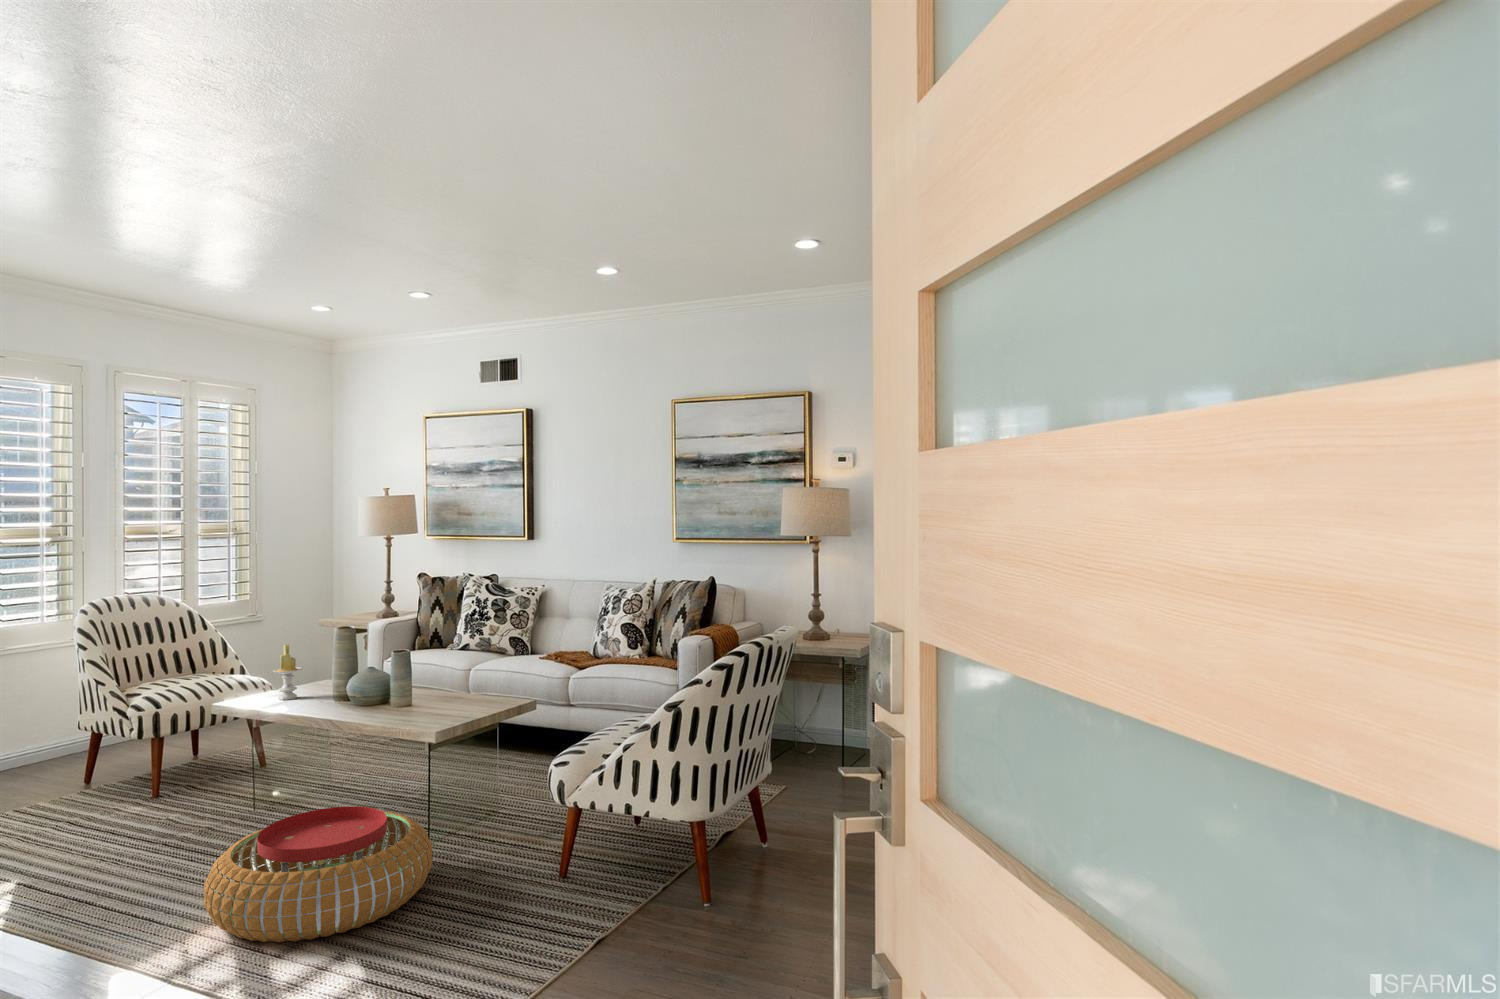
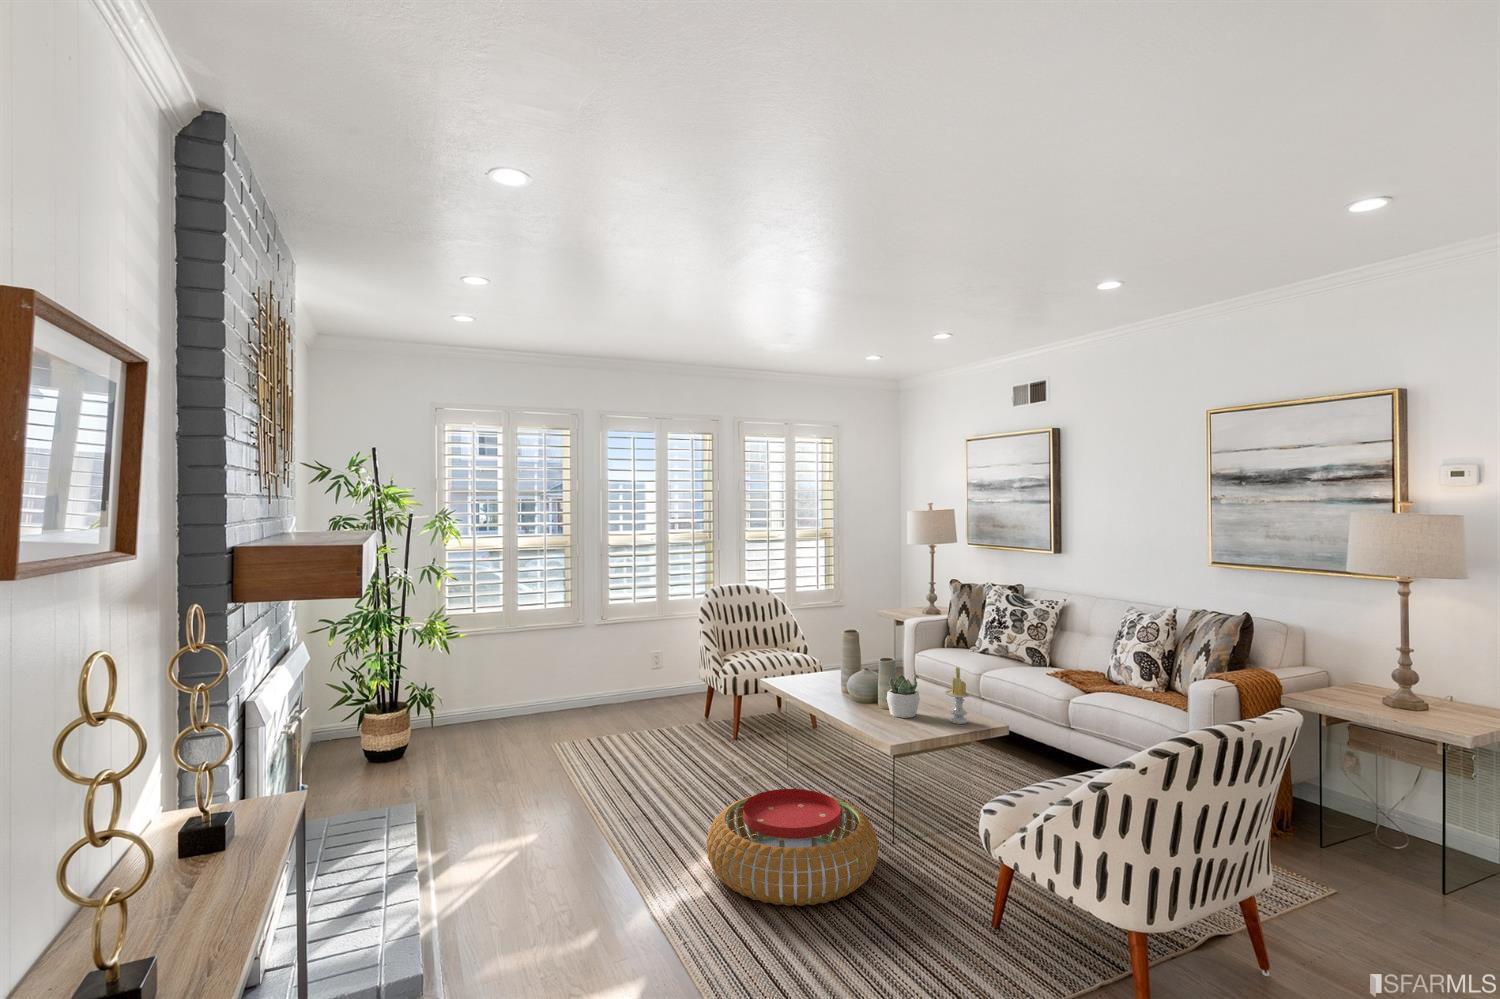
candle: present [272,644,303,700] -> present [945,668,973,724]
succulent plant: none [404,666,441,712] -> present [887,675,920,718]

